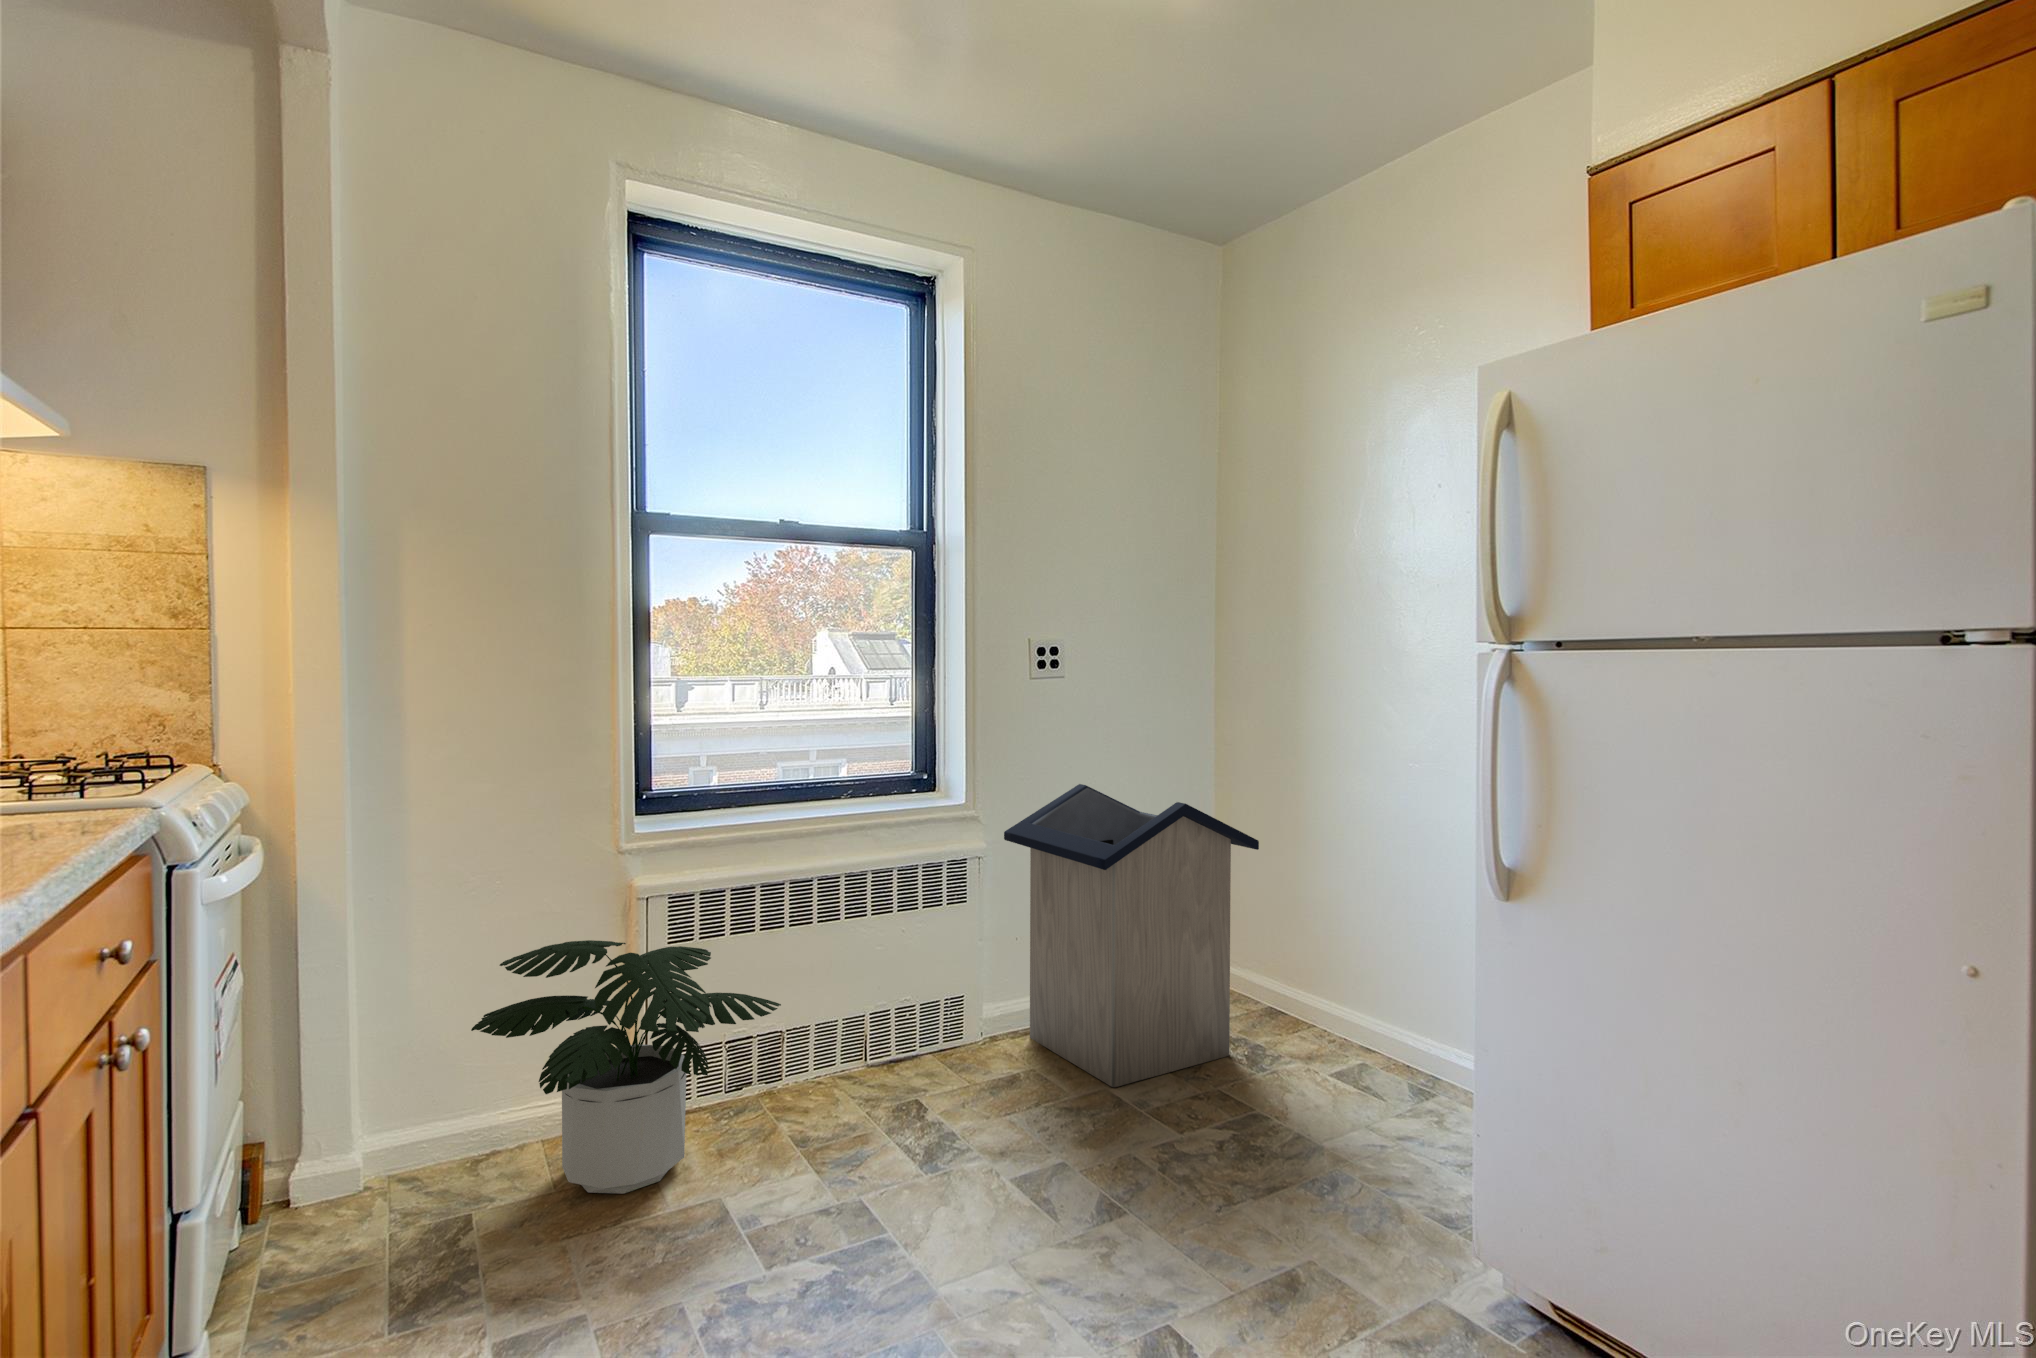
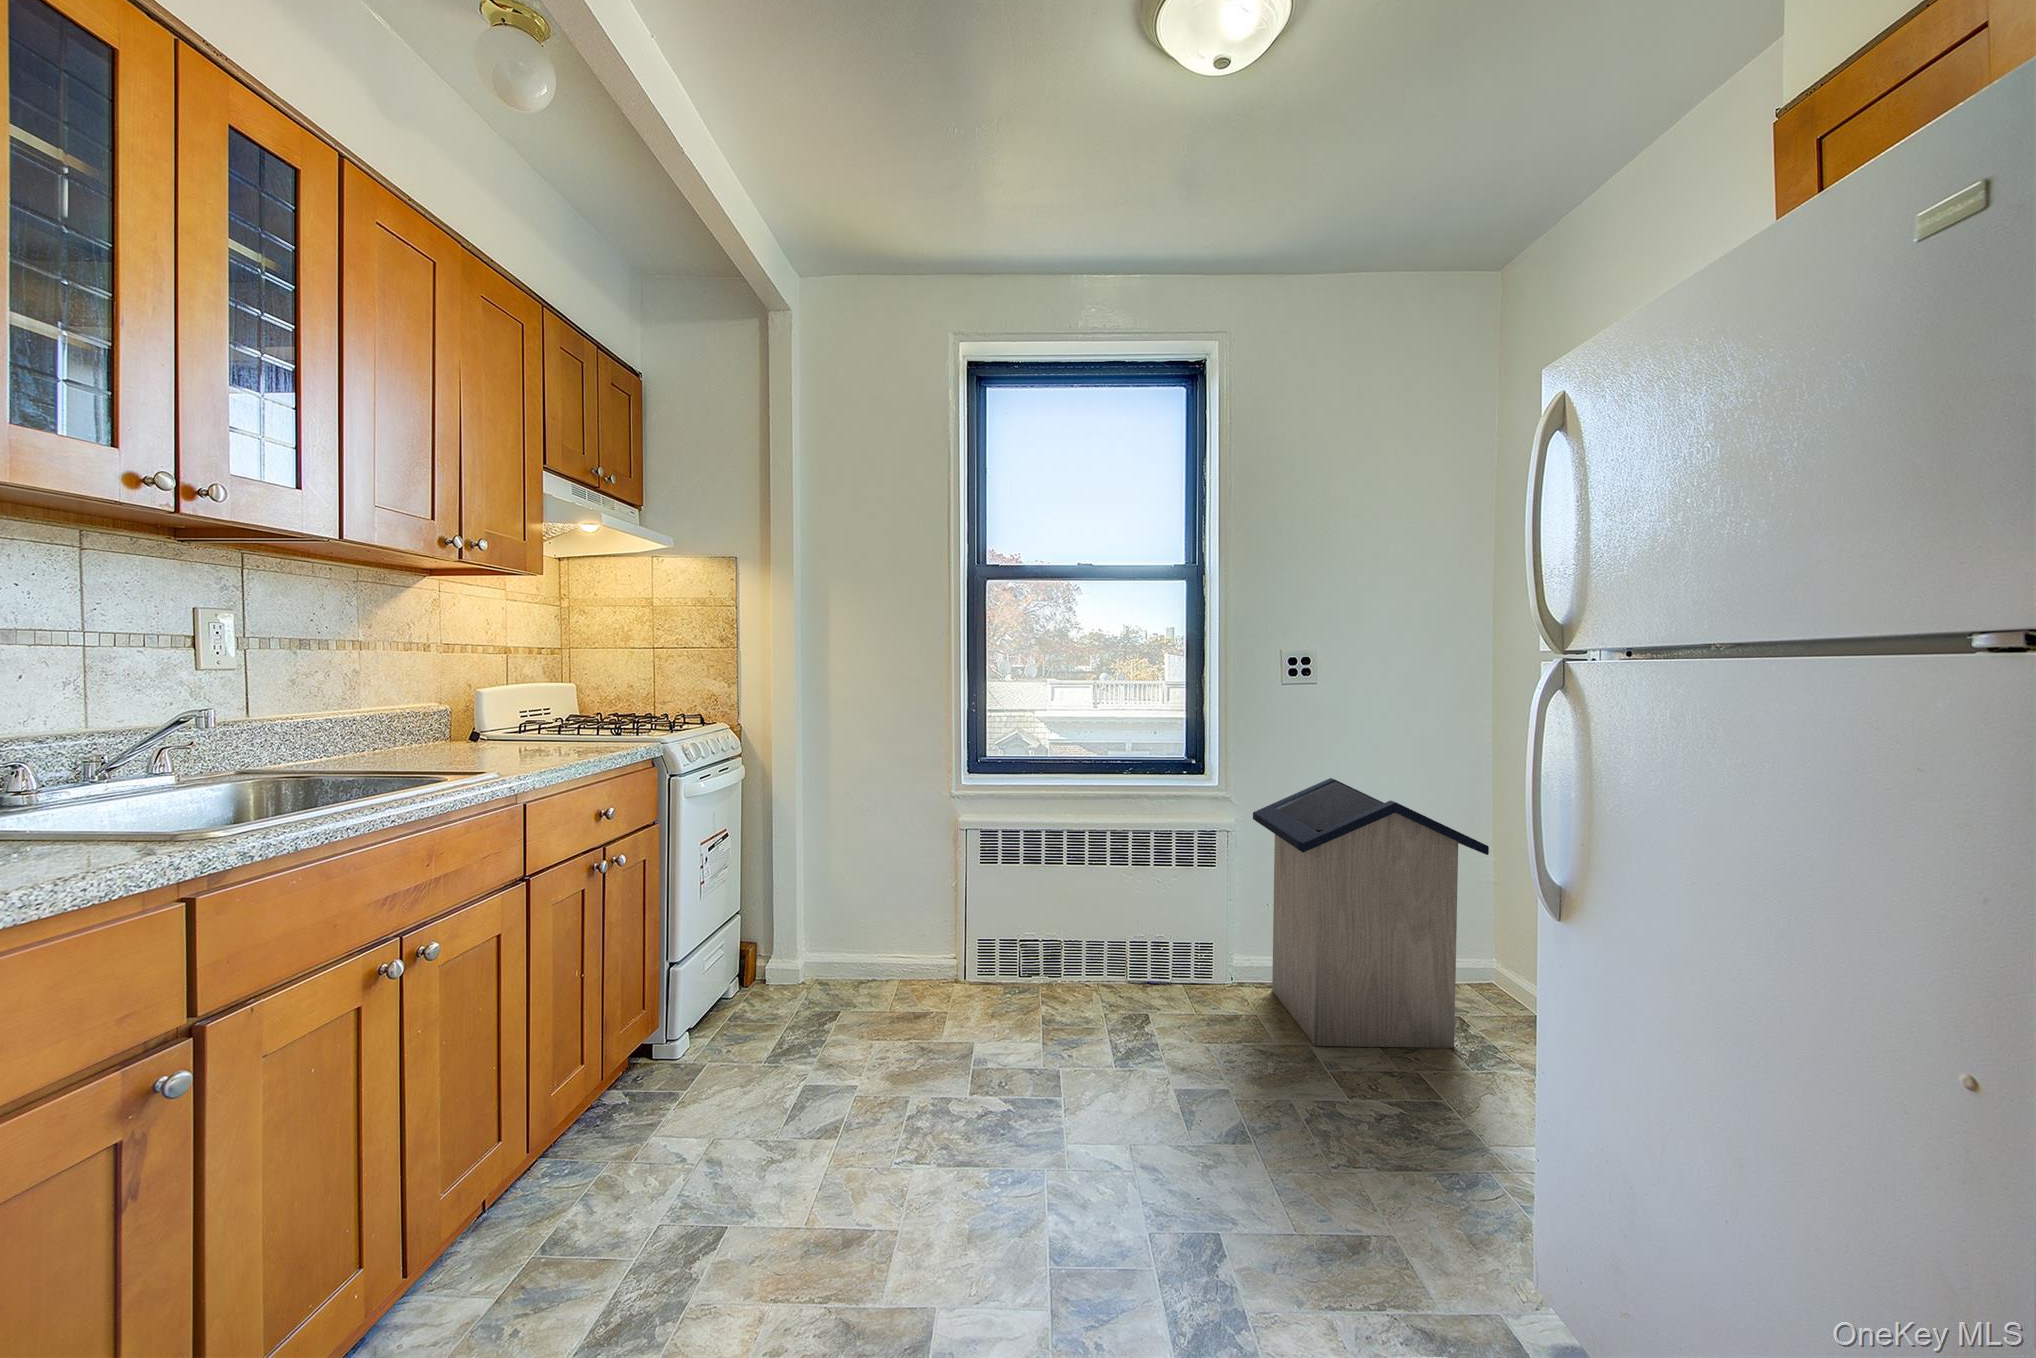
potted plant: present [471,940,781,1194] -> none [847,851,1033,1023]

